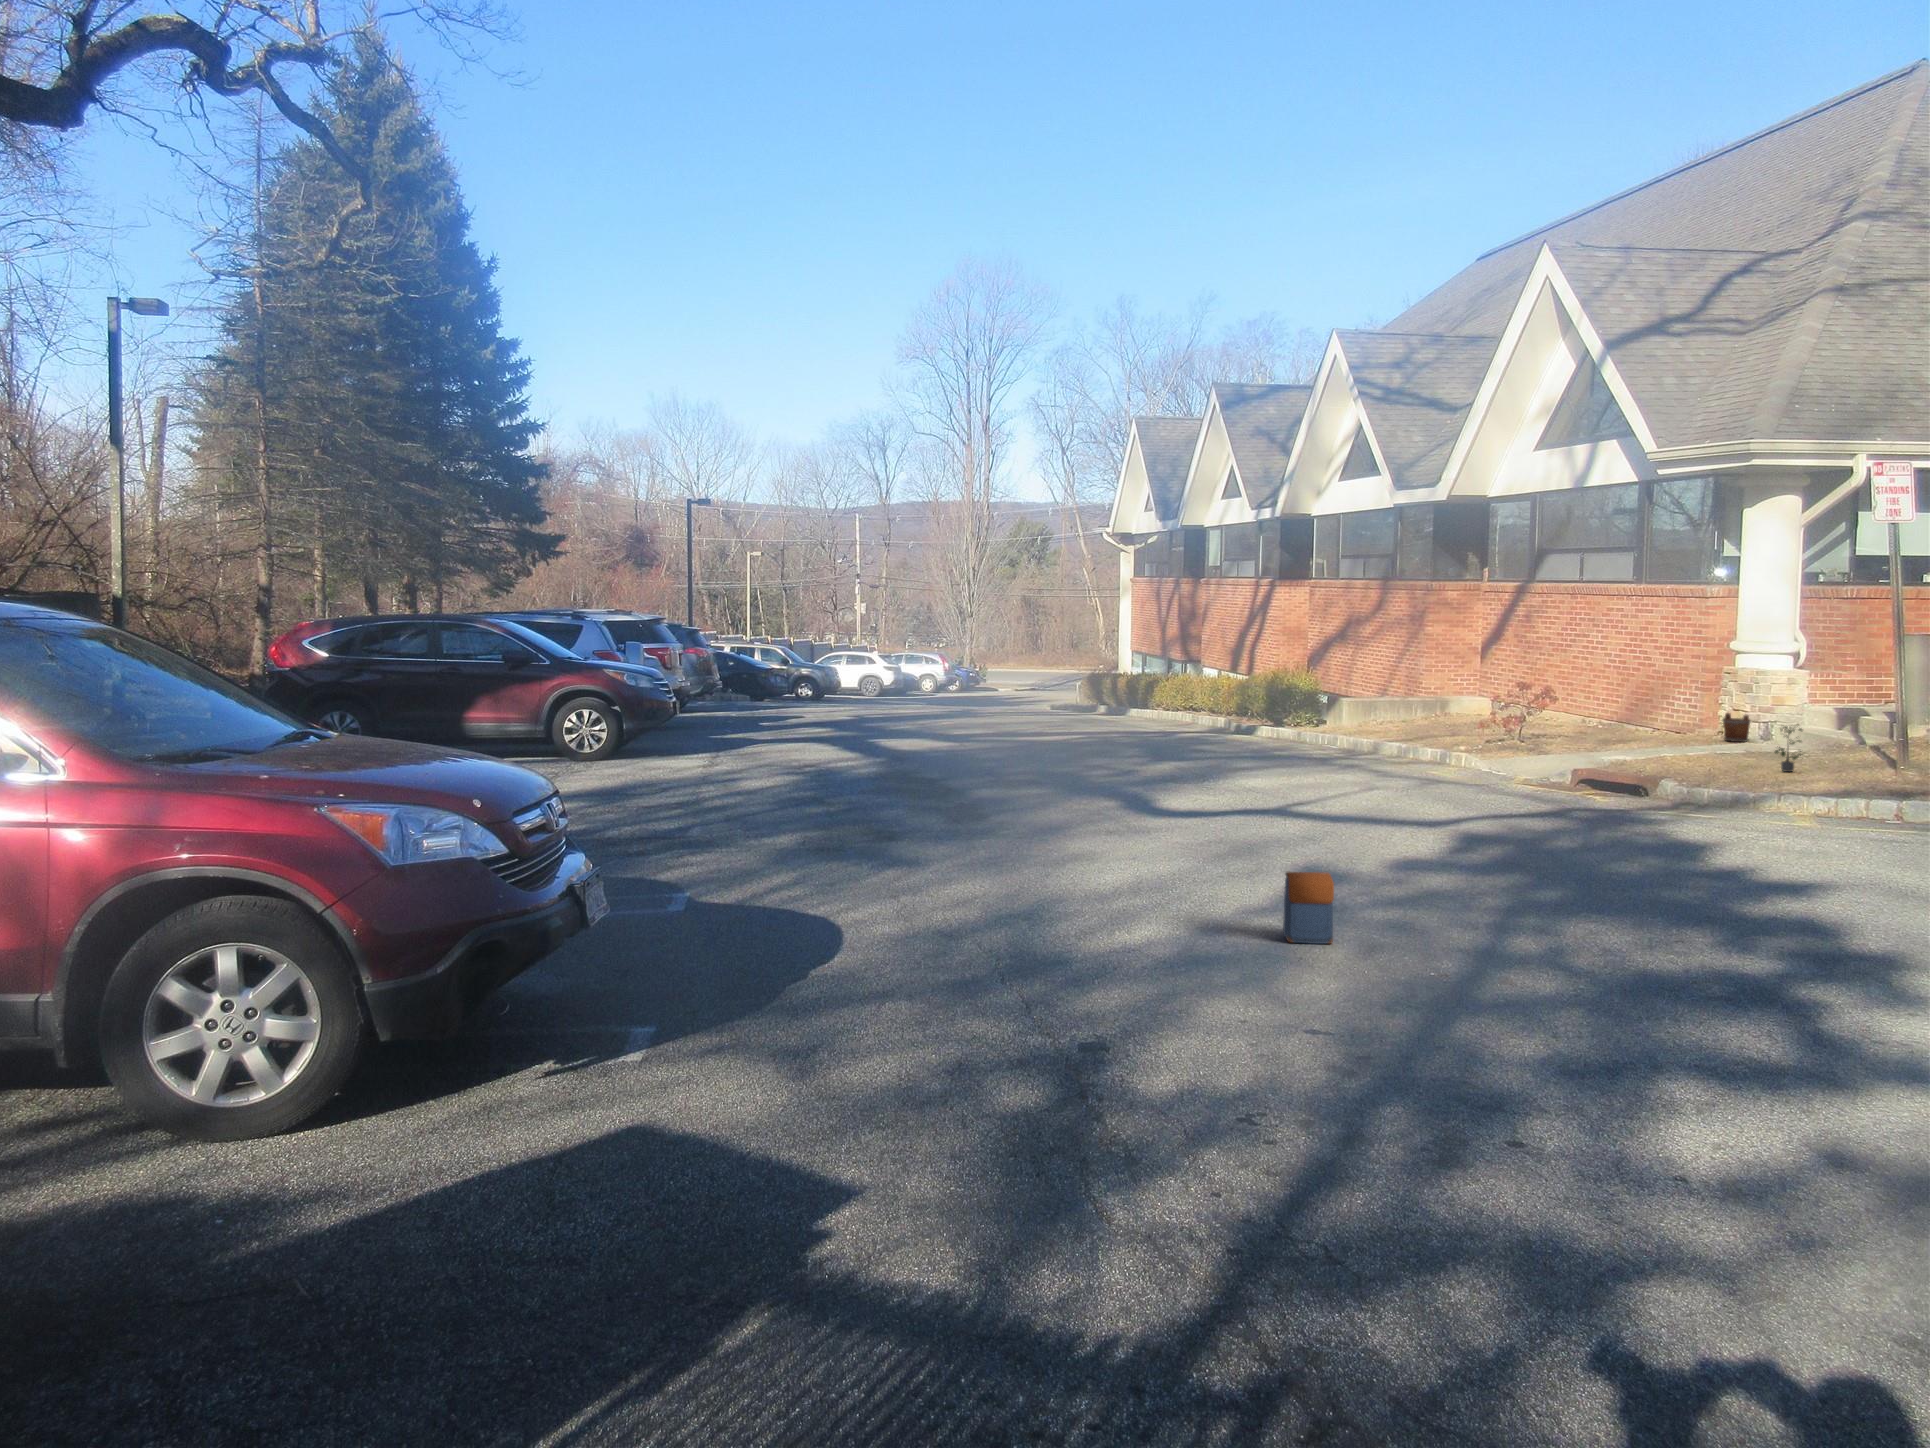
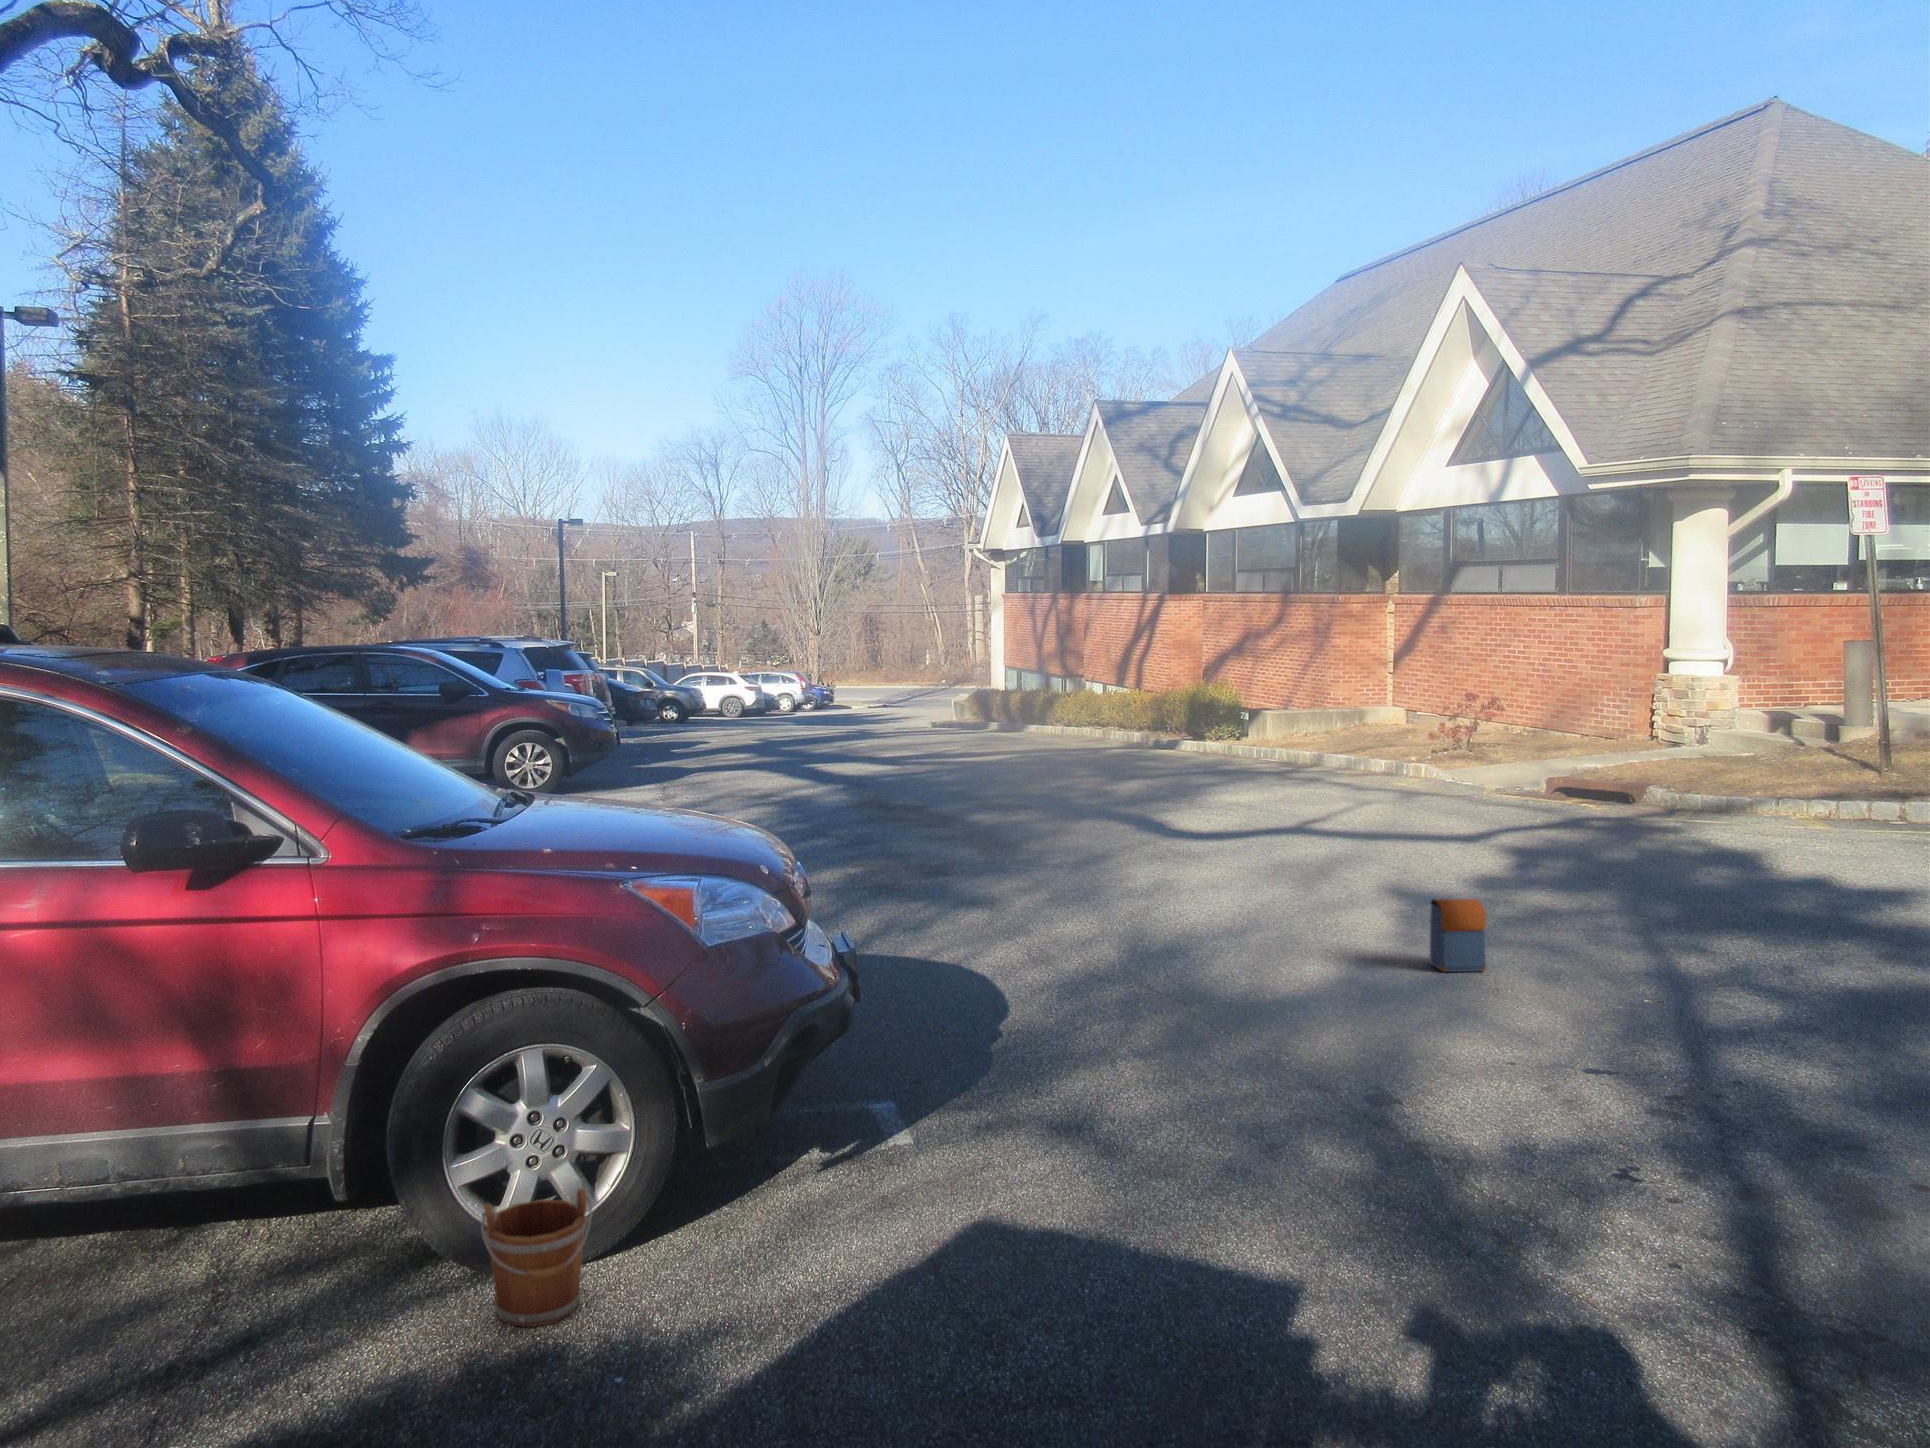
bucket: present [1722,713,1751,742] -> present [481,1189,592,1327]
potted plant: present [1775,726,1802,772] -> none [1733,729,1766,776]

